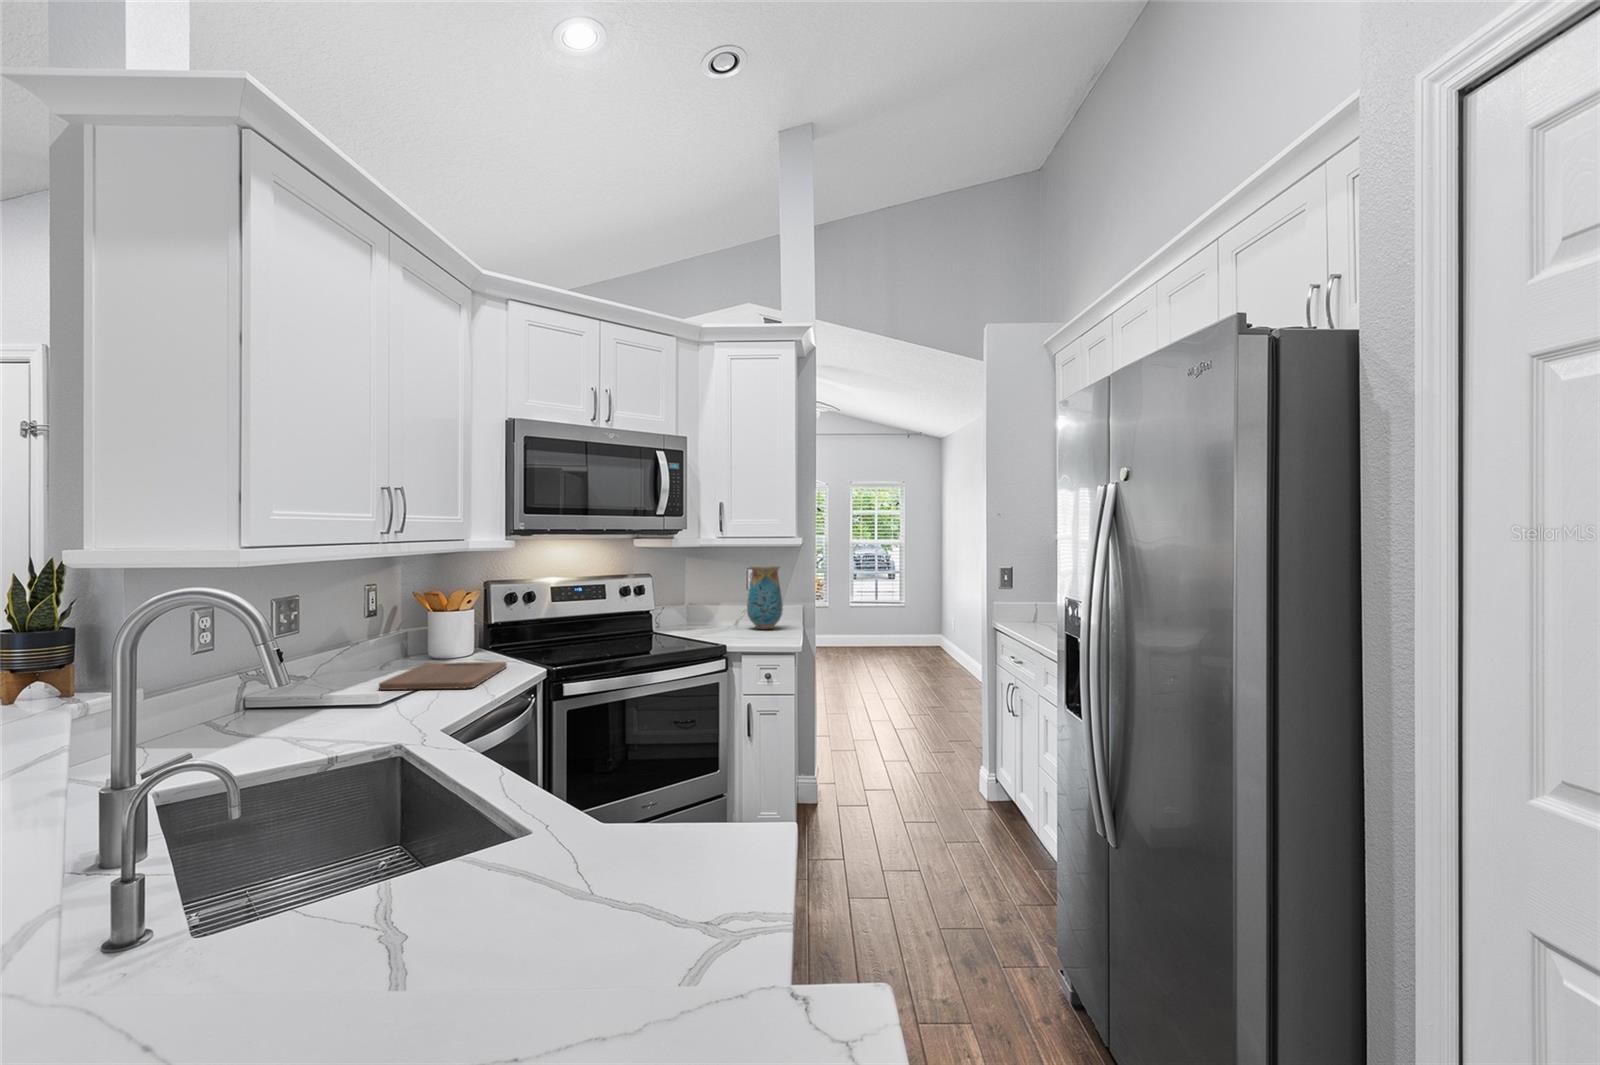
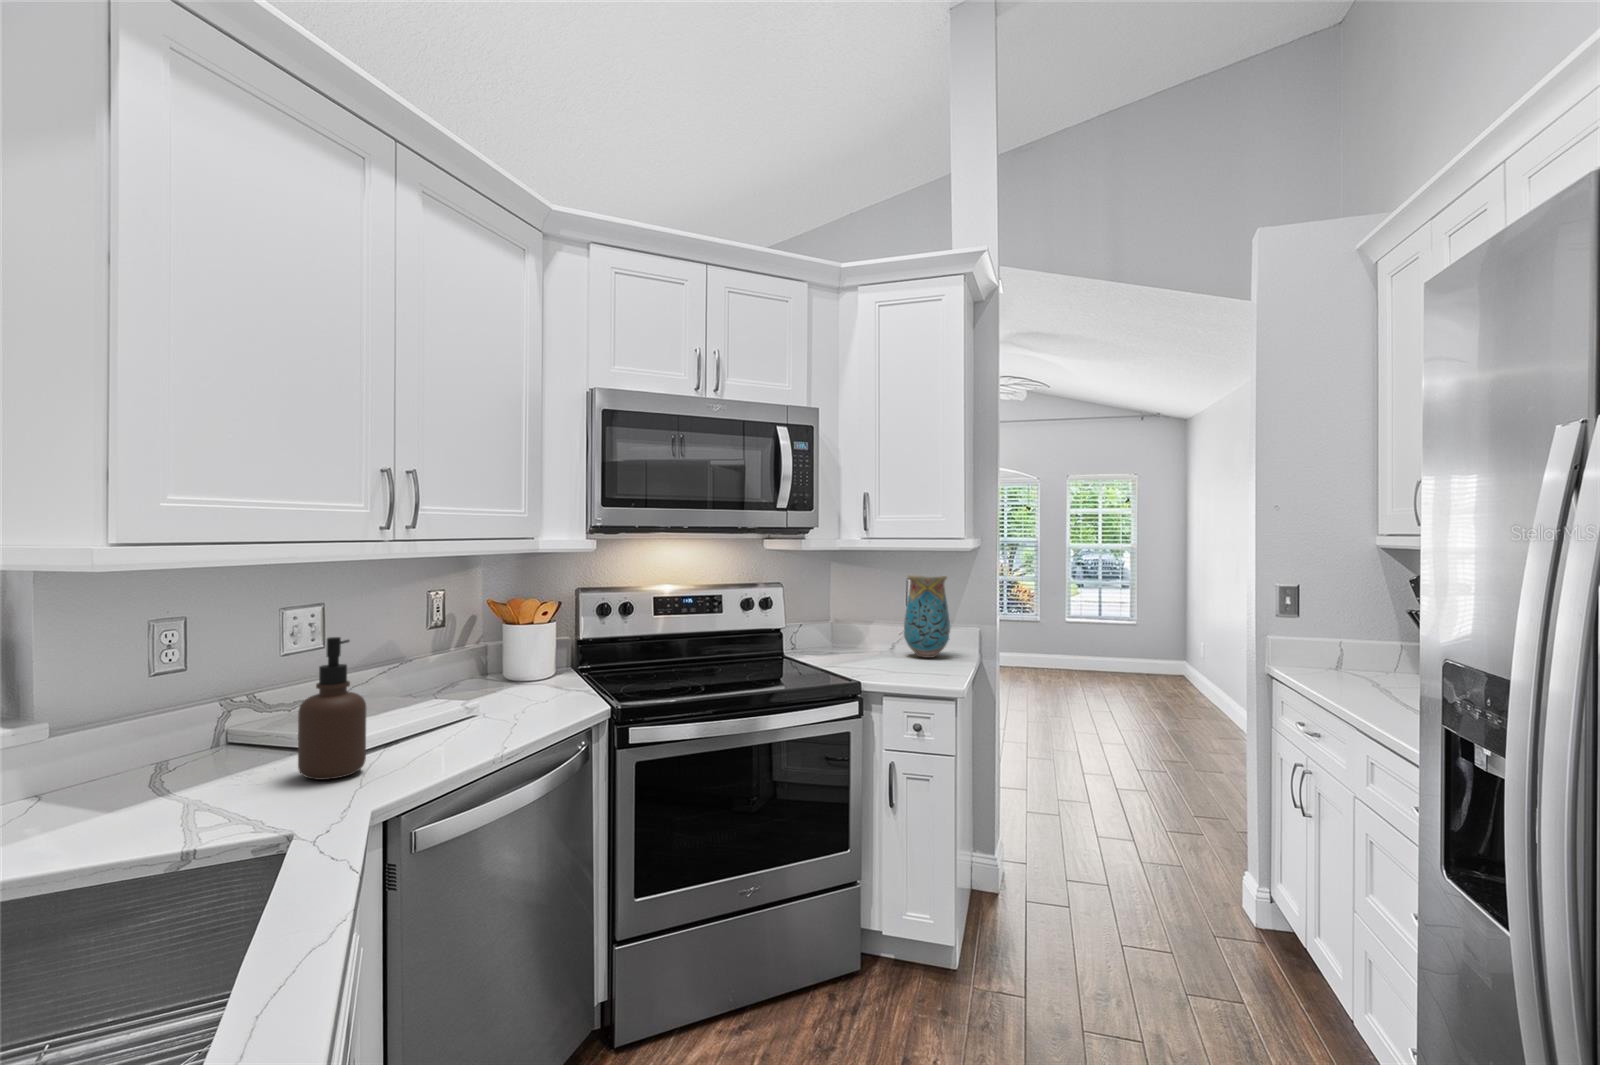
soap dispenser: none [344,615,395,723] -> present [298,637,366,780]
cutting board: present [379,662,507,690] -> none [397,688,572,730]

